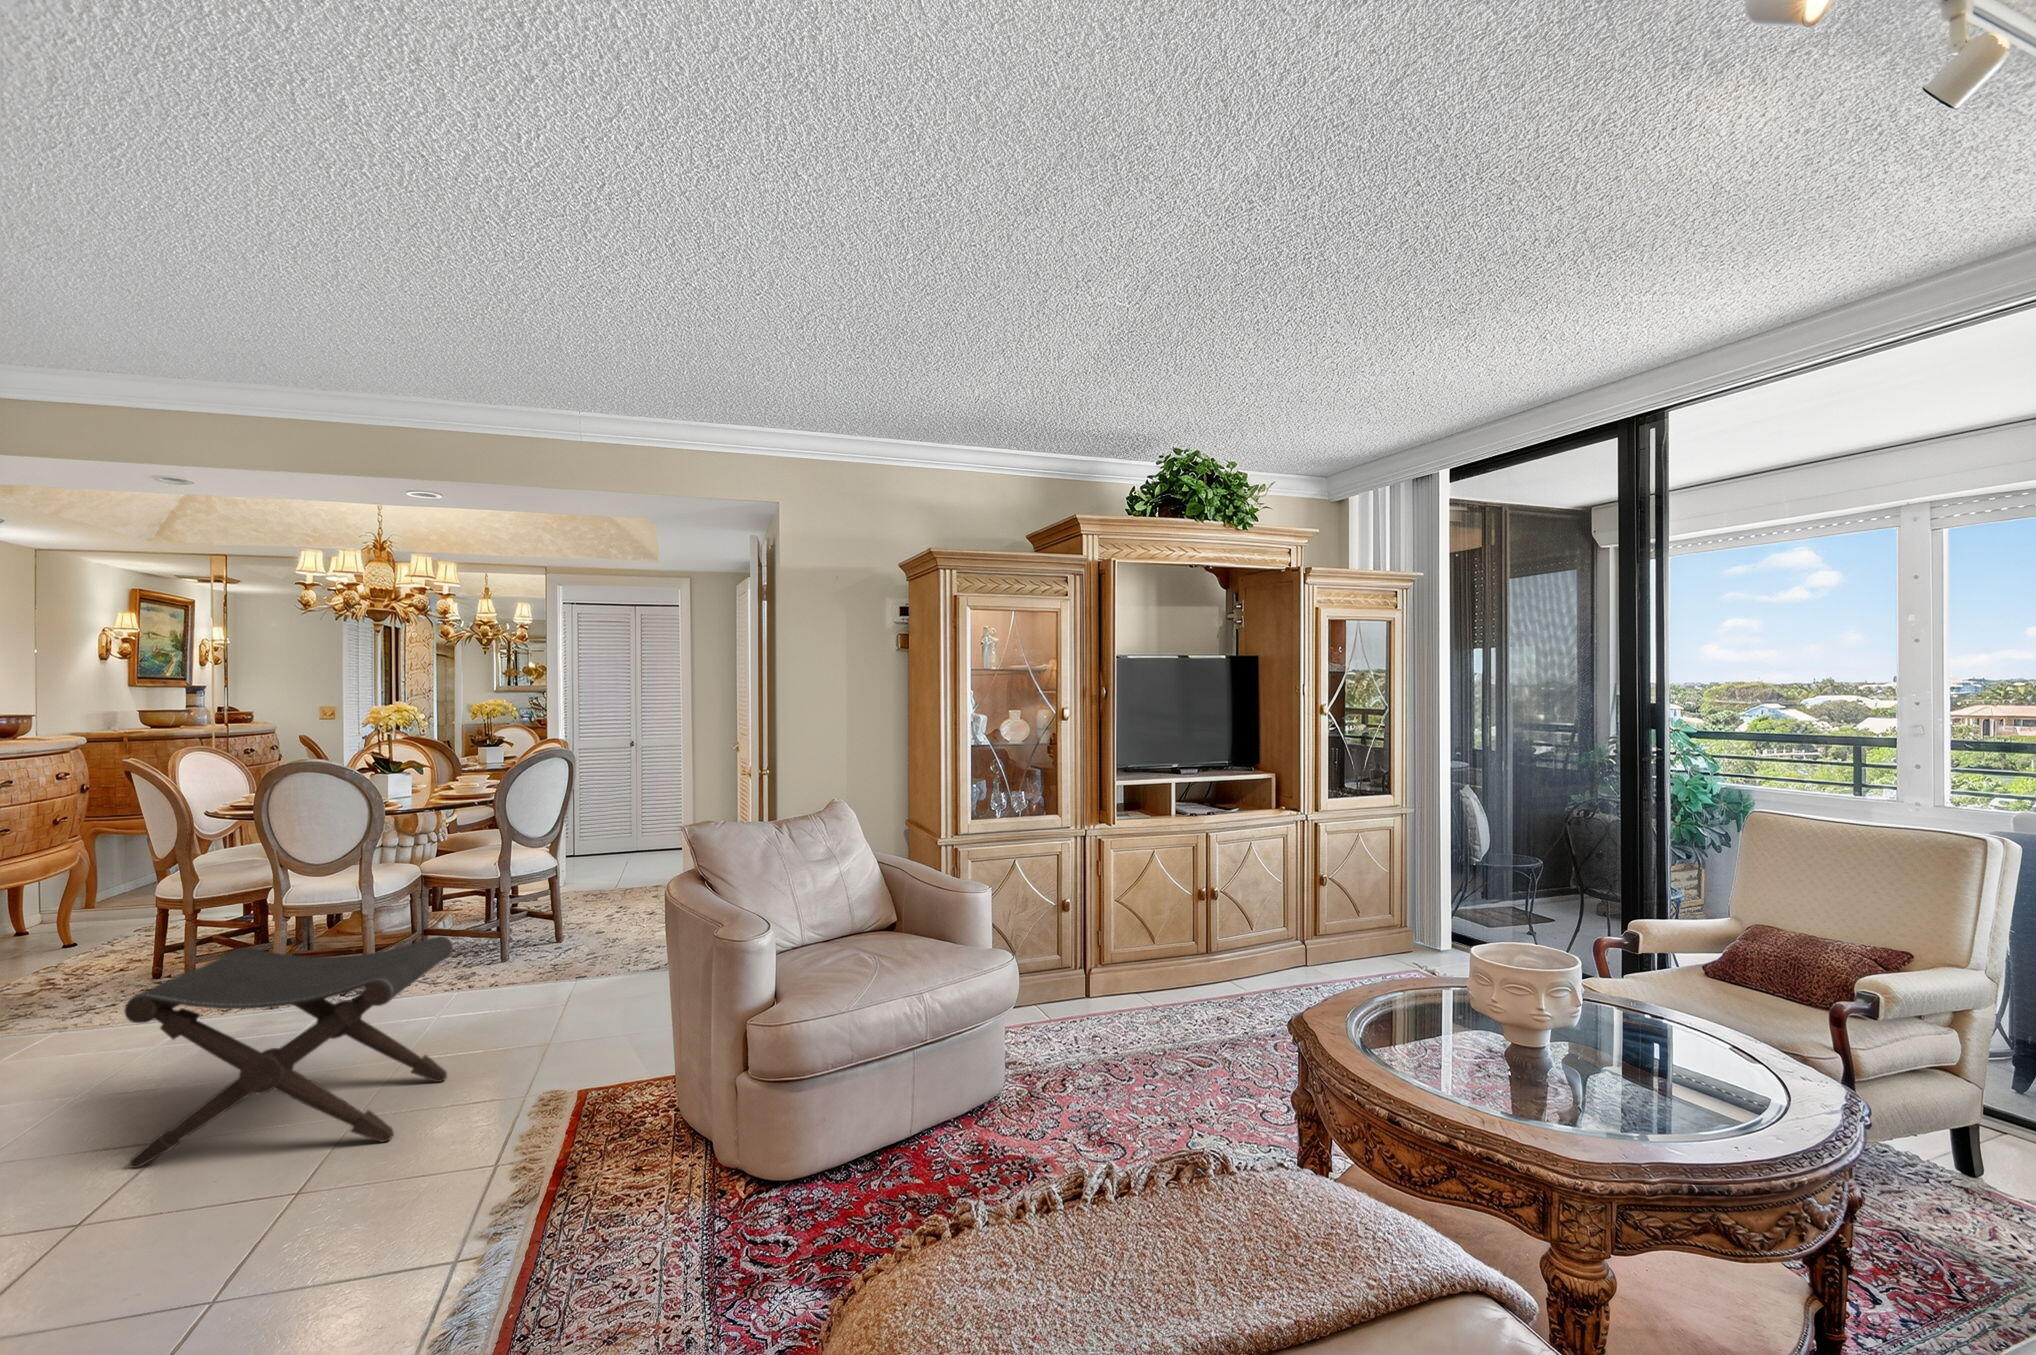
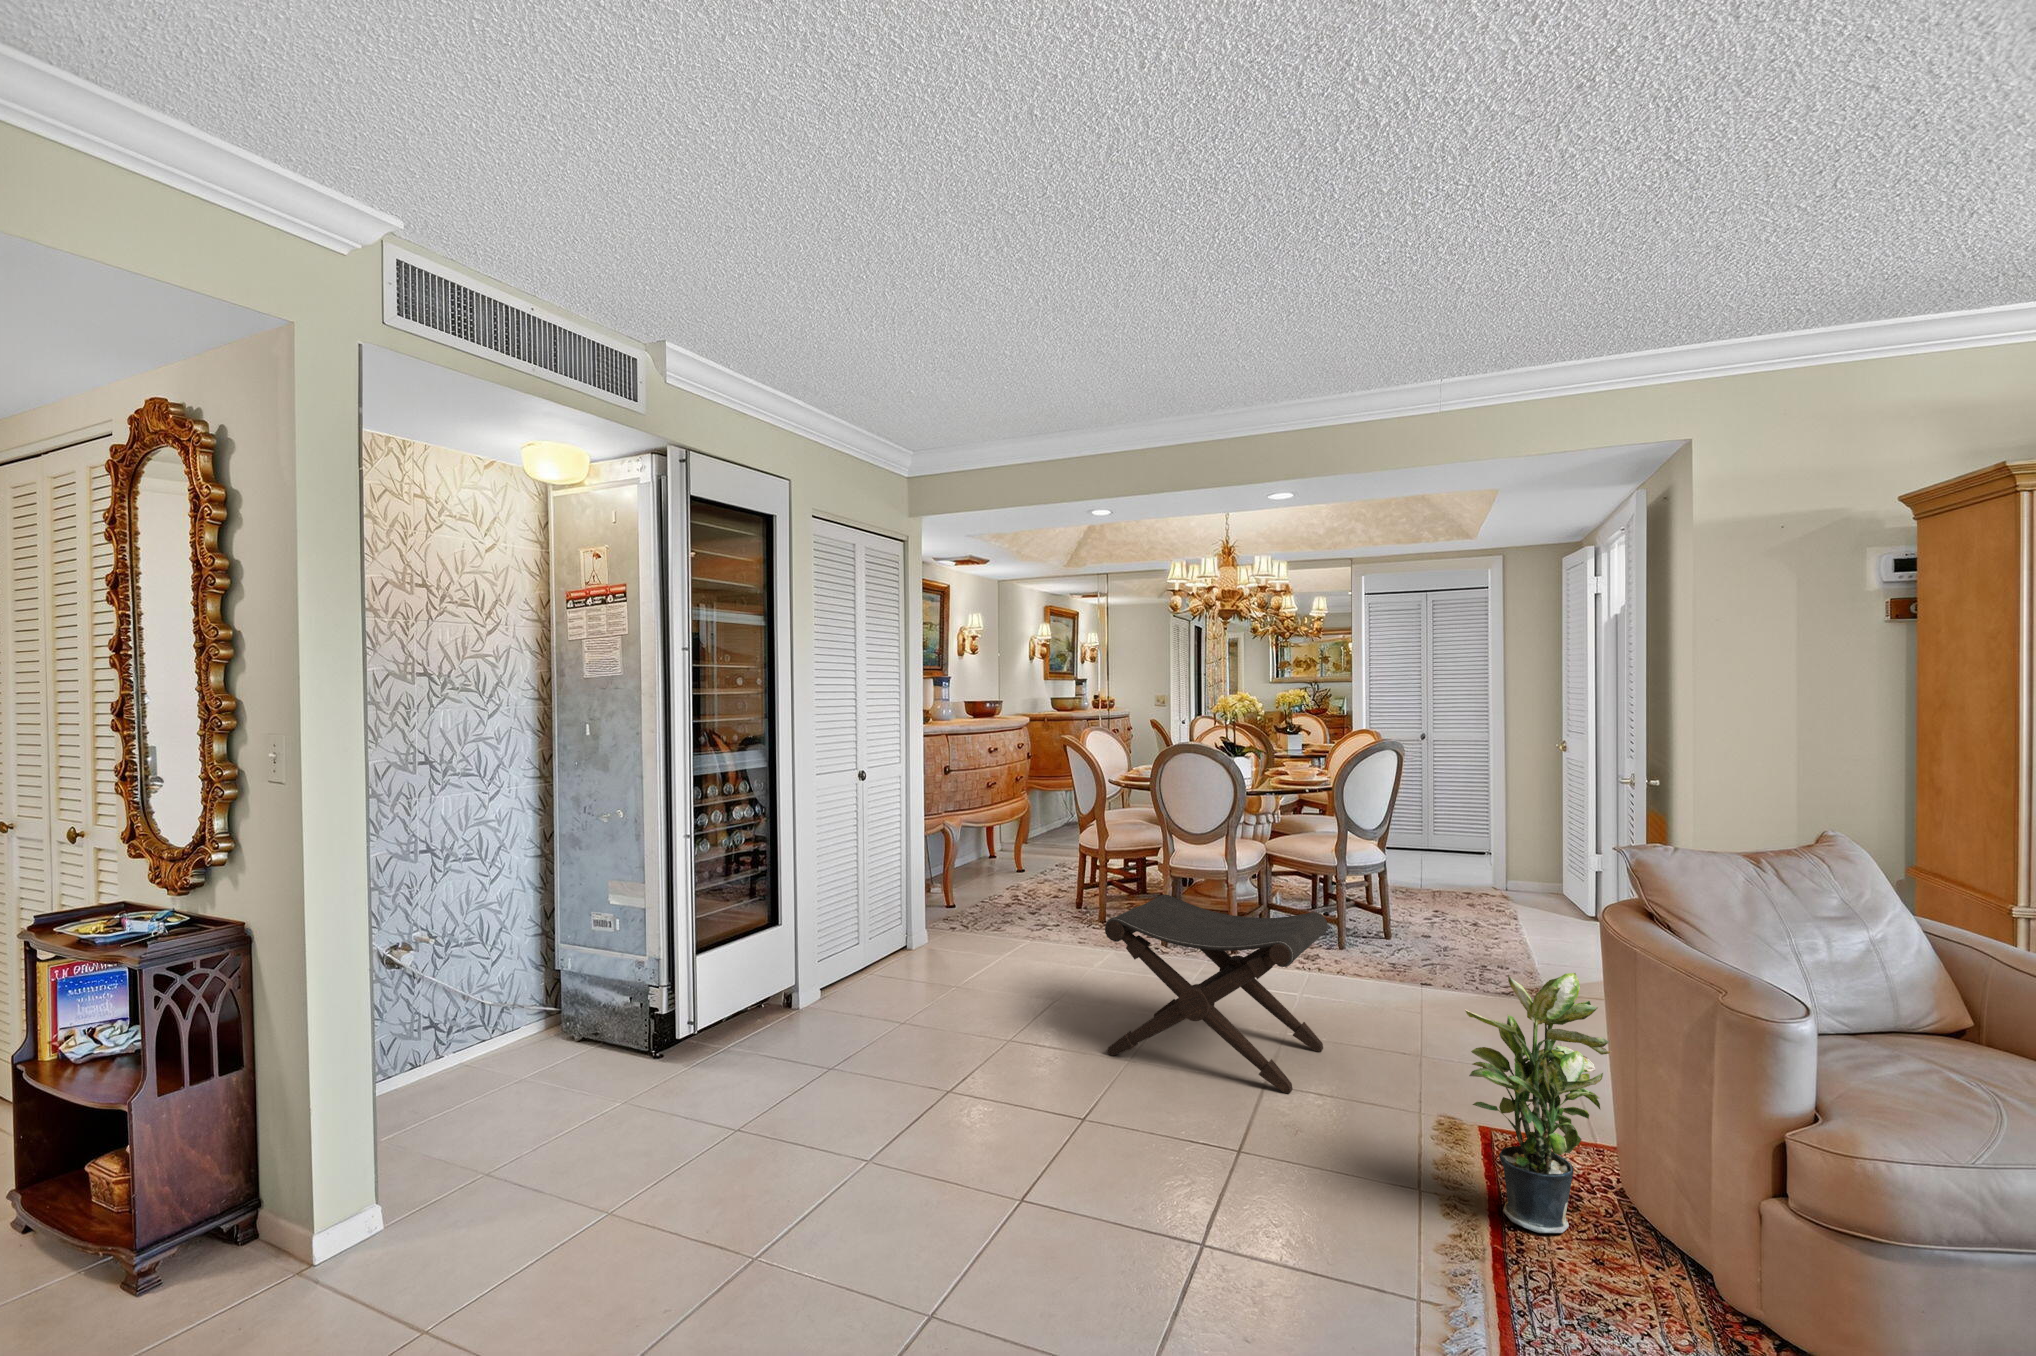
potted plant: none [556,954,690,1201] -> present [1465,973,1611,1233]

